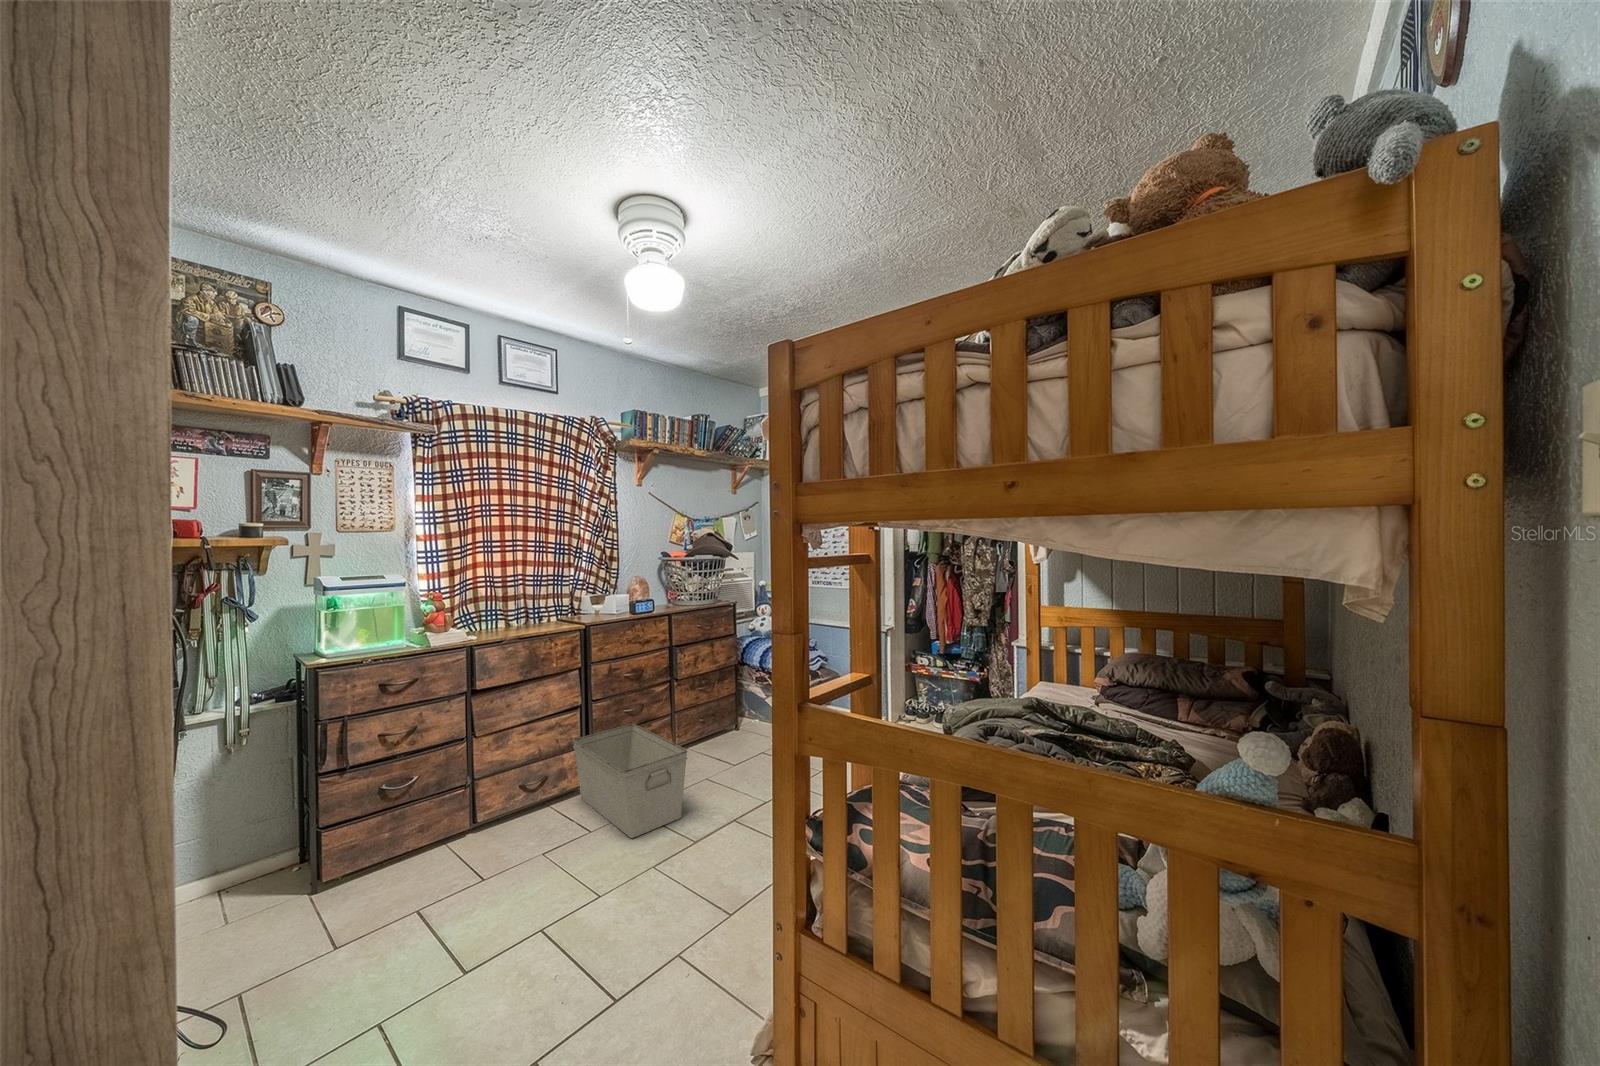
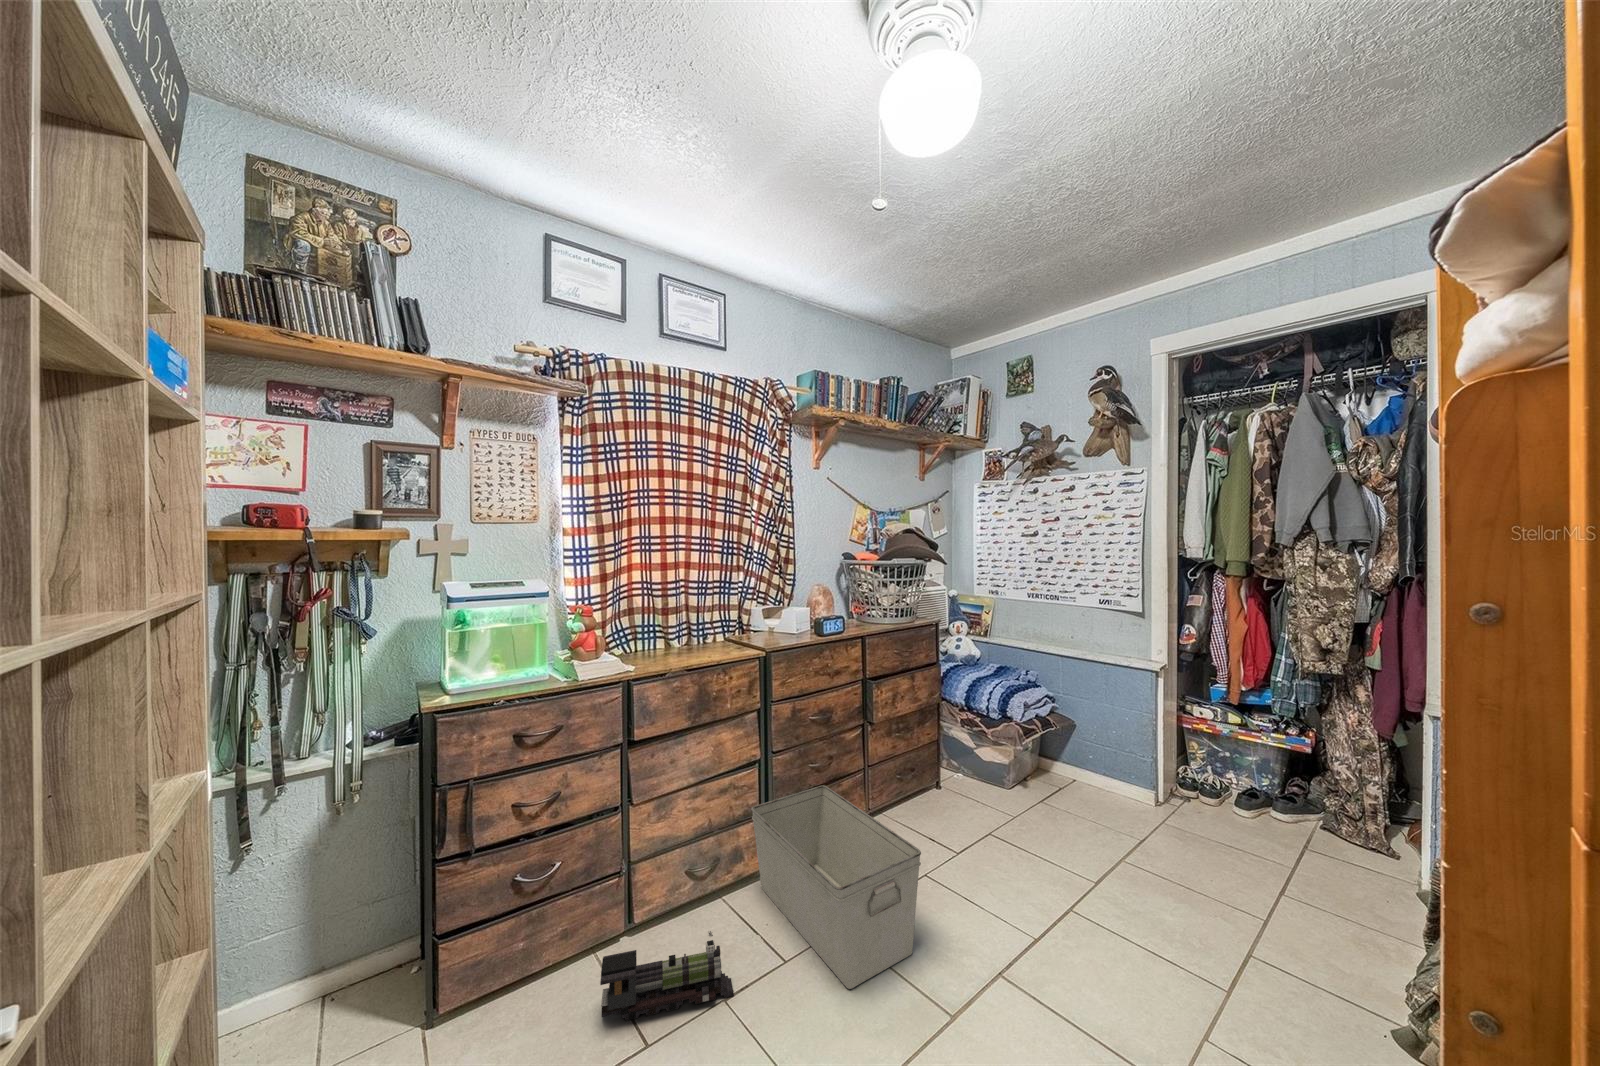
toy train: none [450,808,550,871] -> present [600,931,734,1021]

